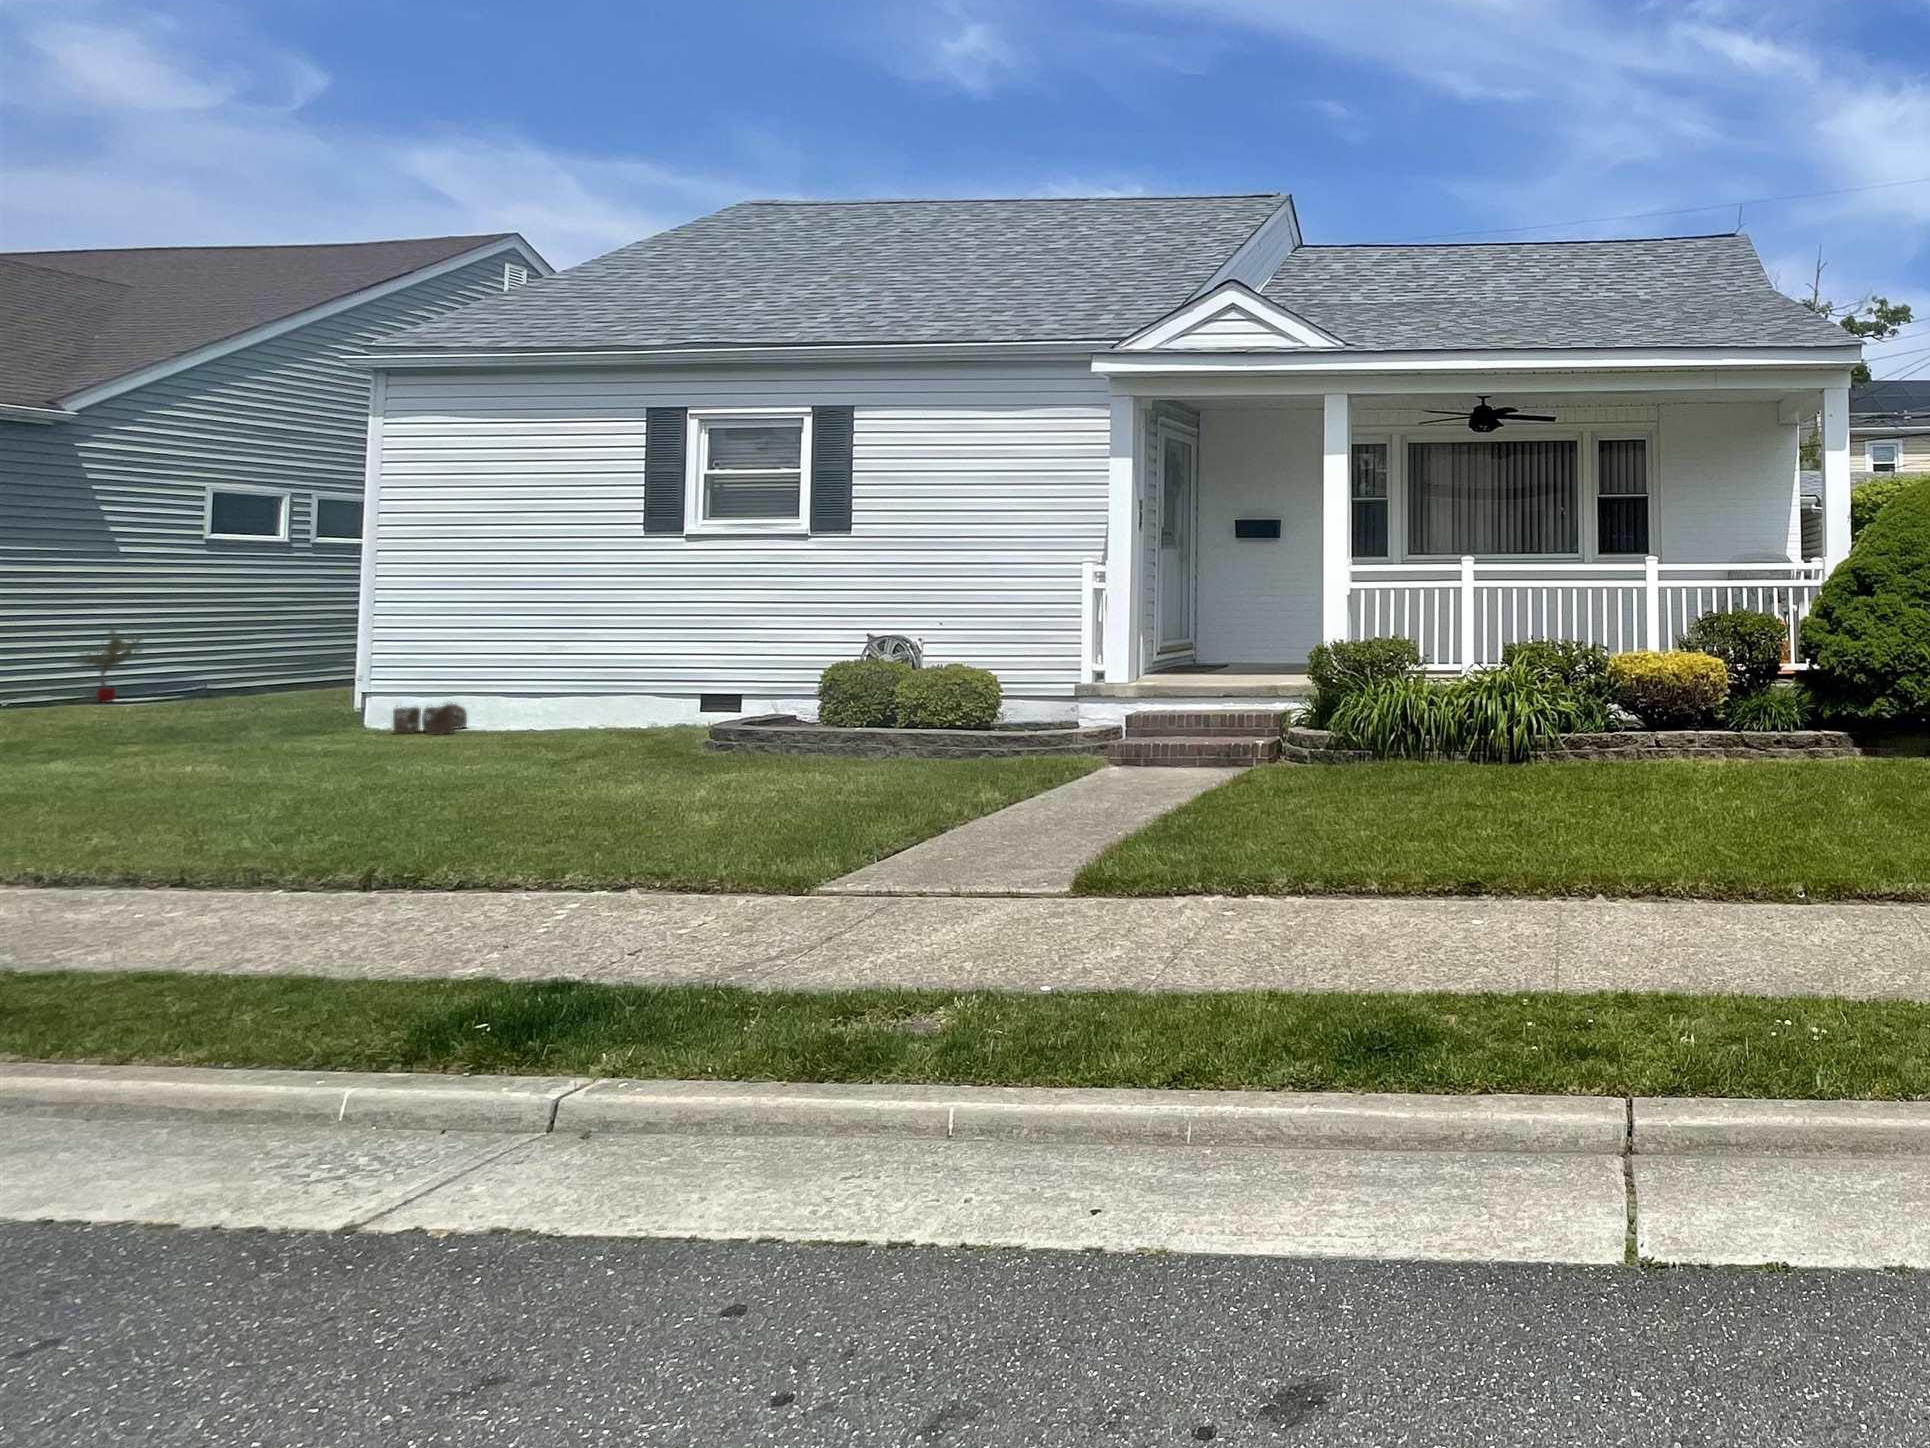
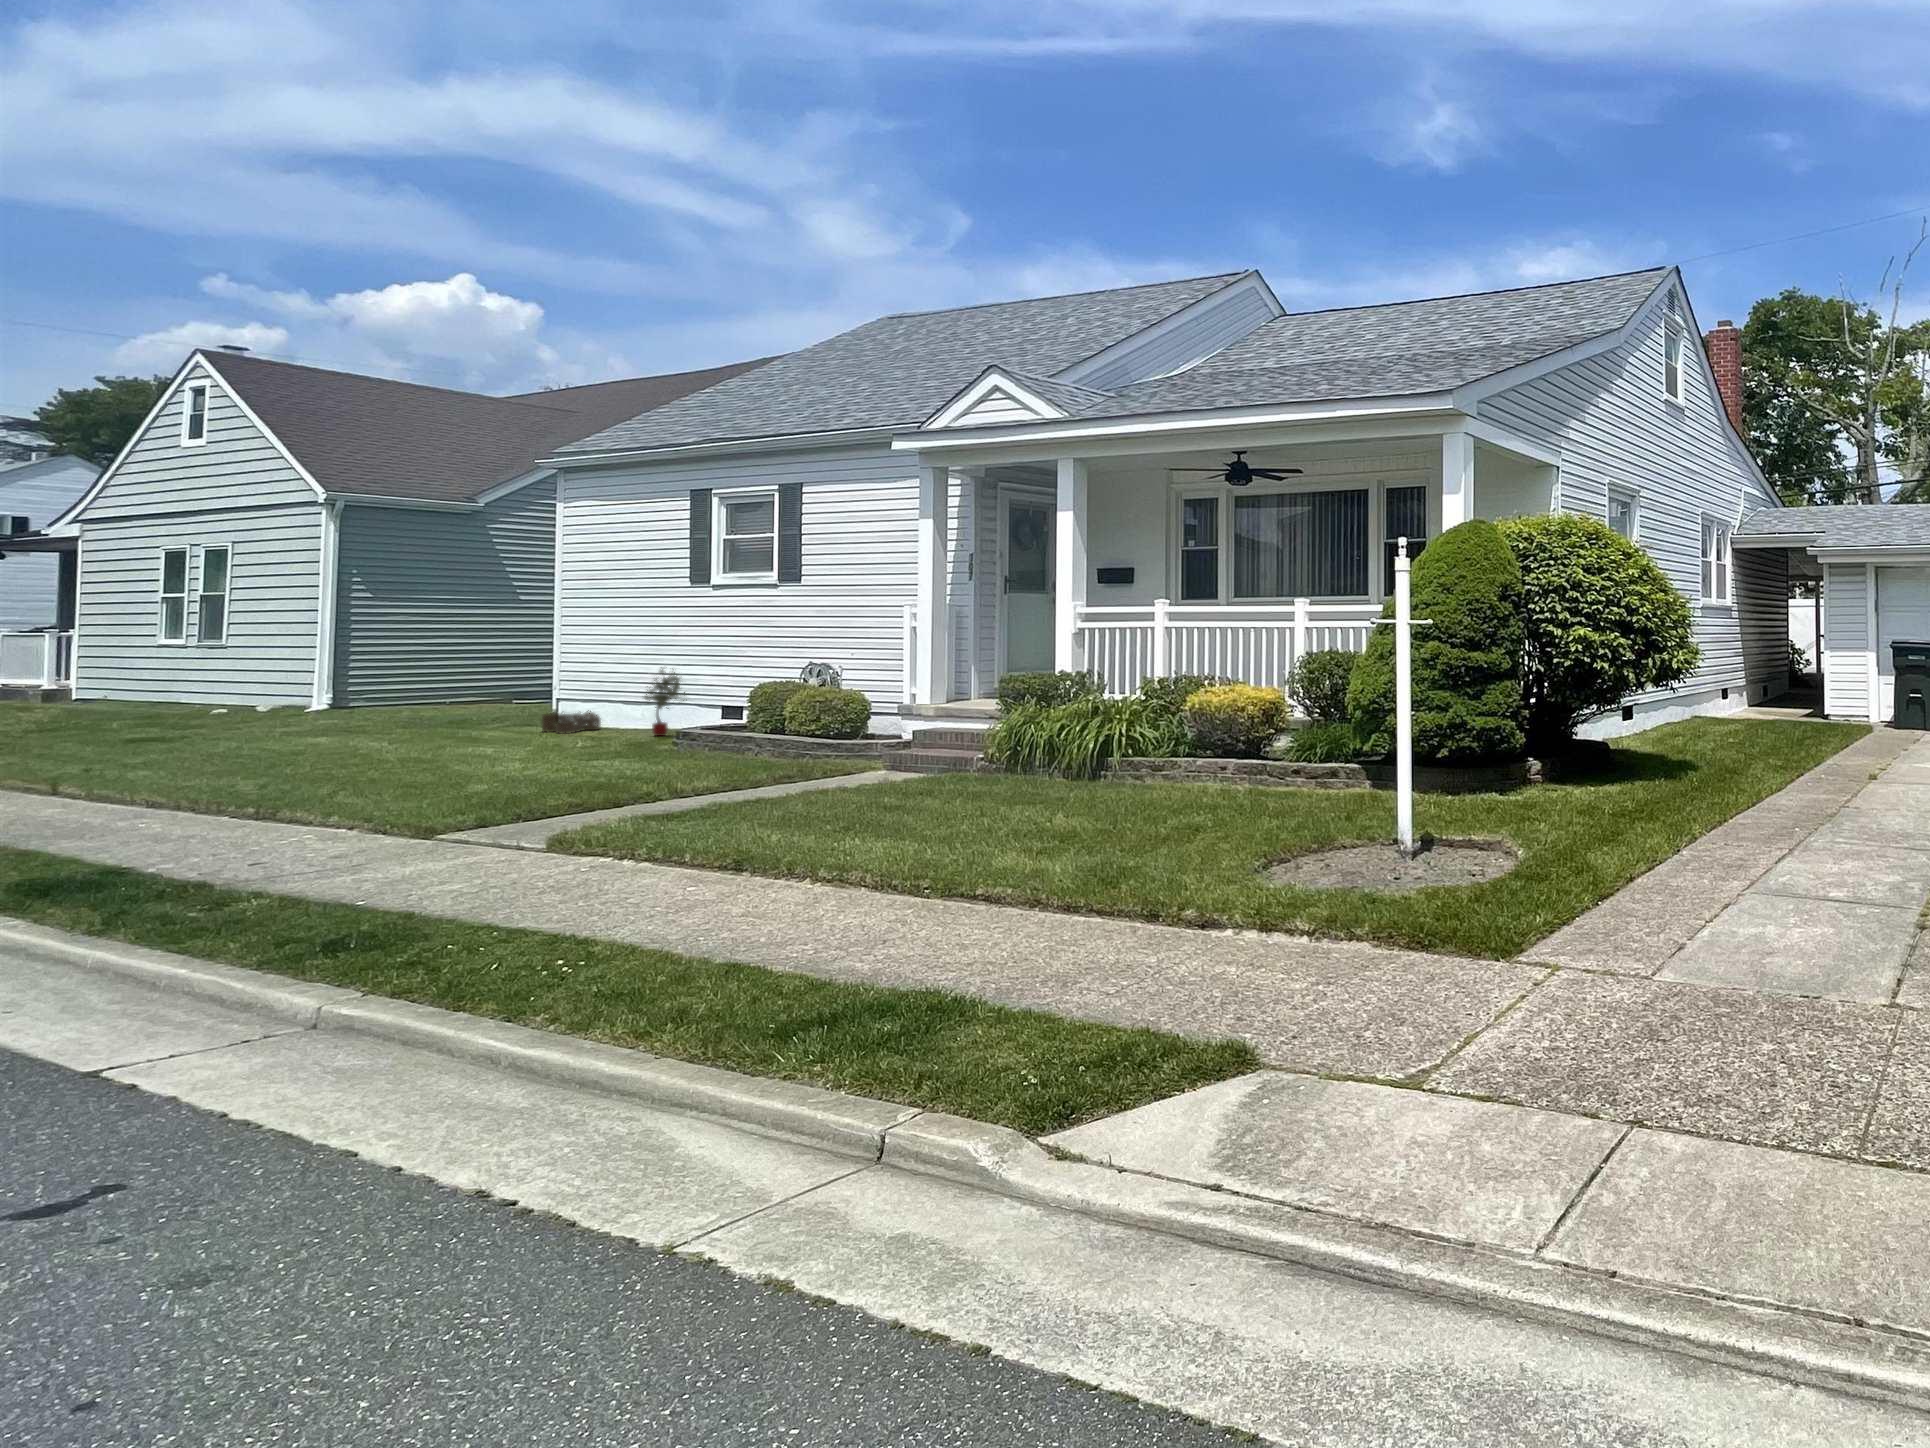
potted tree: present [75,627,143,703] -> present [644,667,685,736]

